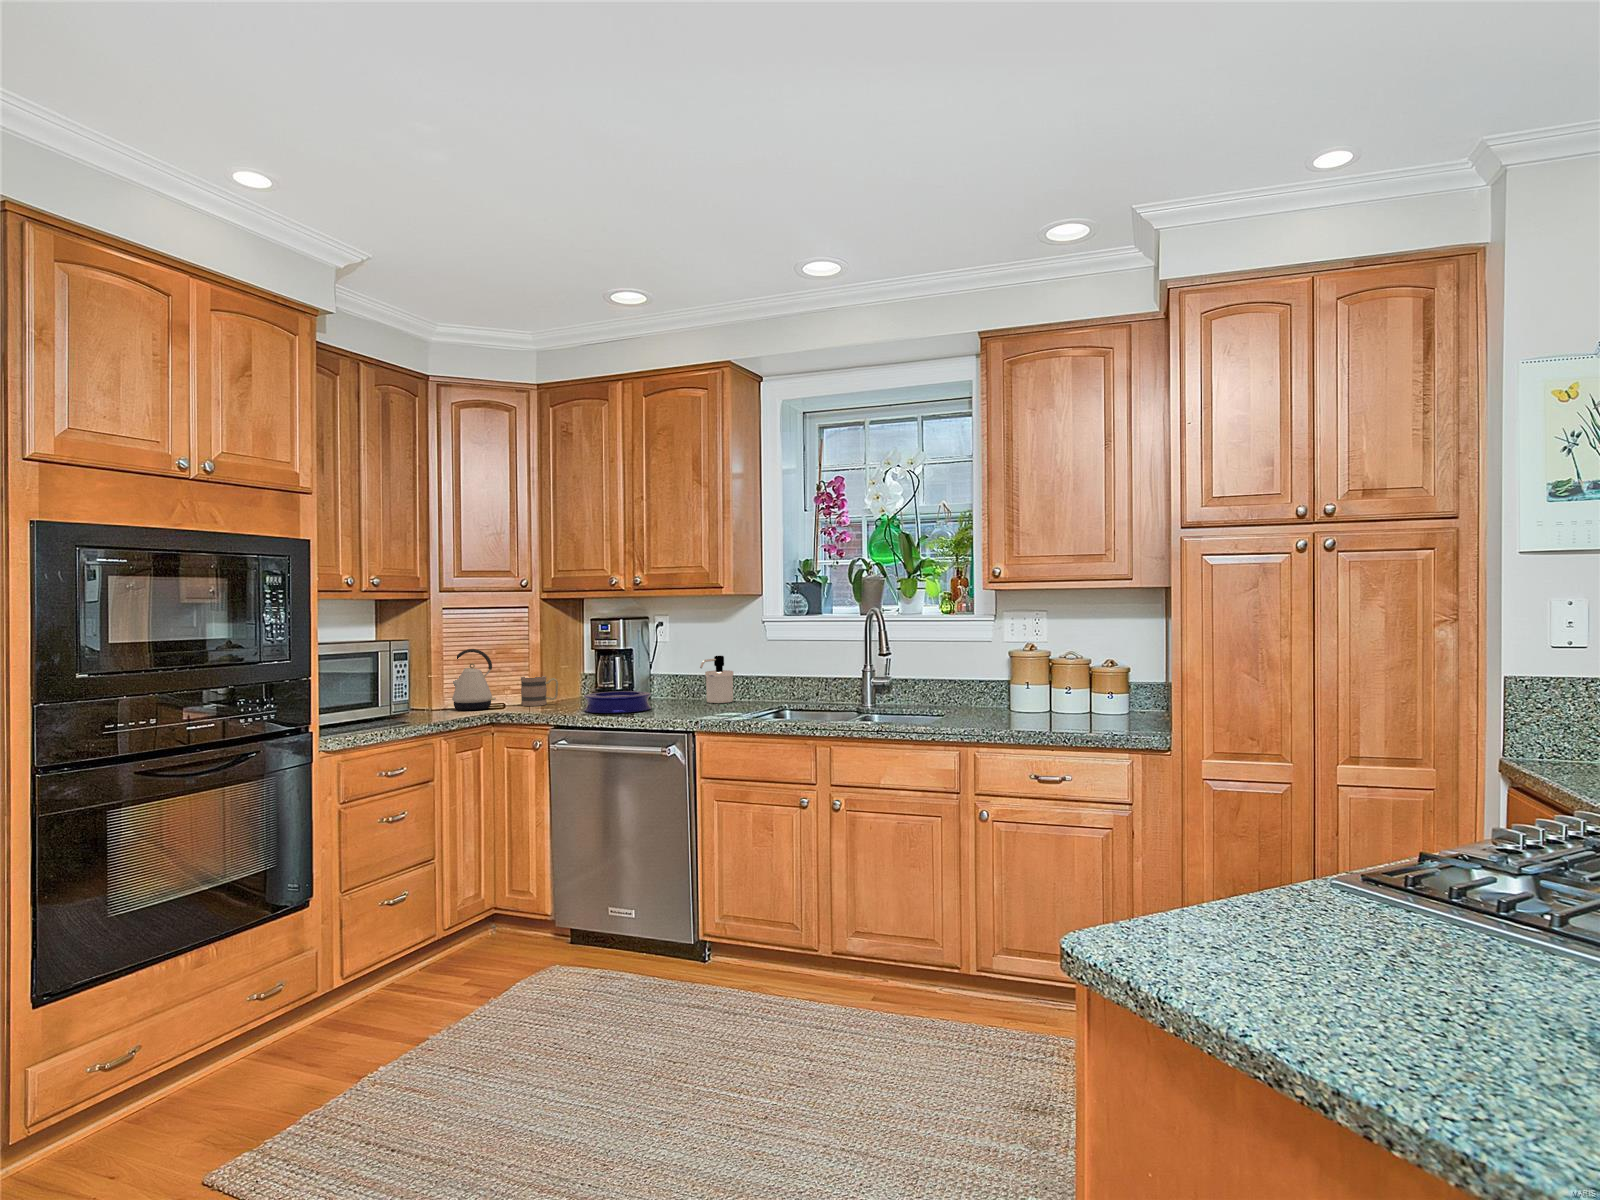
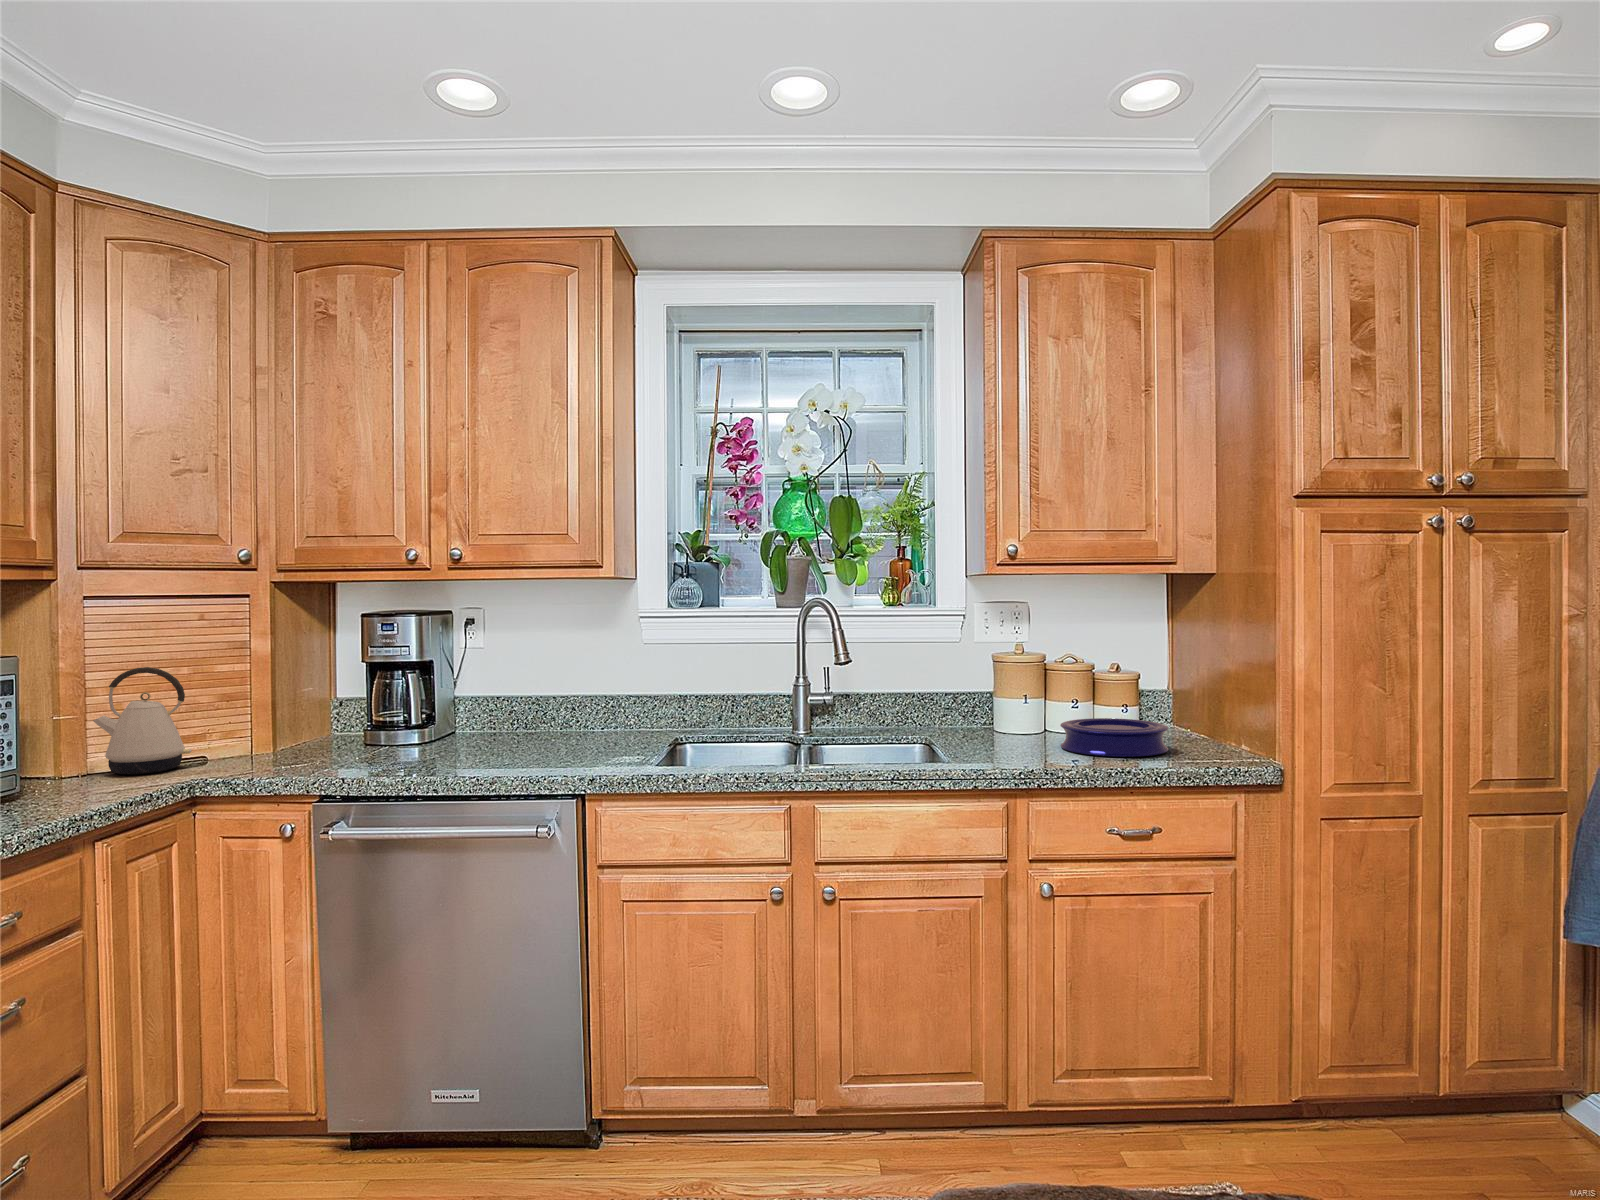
soap dispenser: present [700,656,733,703] -> none [545,668,588,738]
mug: present [521,676,558,706] -> none [235,708,303,759]
plate: present [584,691,651,713] -> present [1060,718,1168,757]

